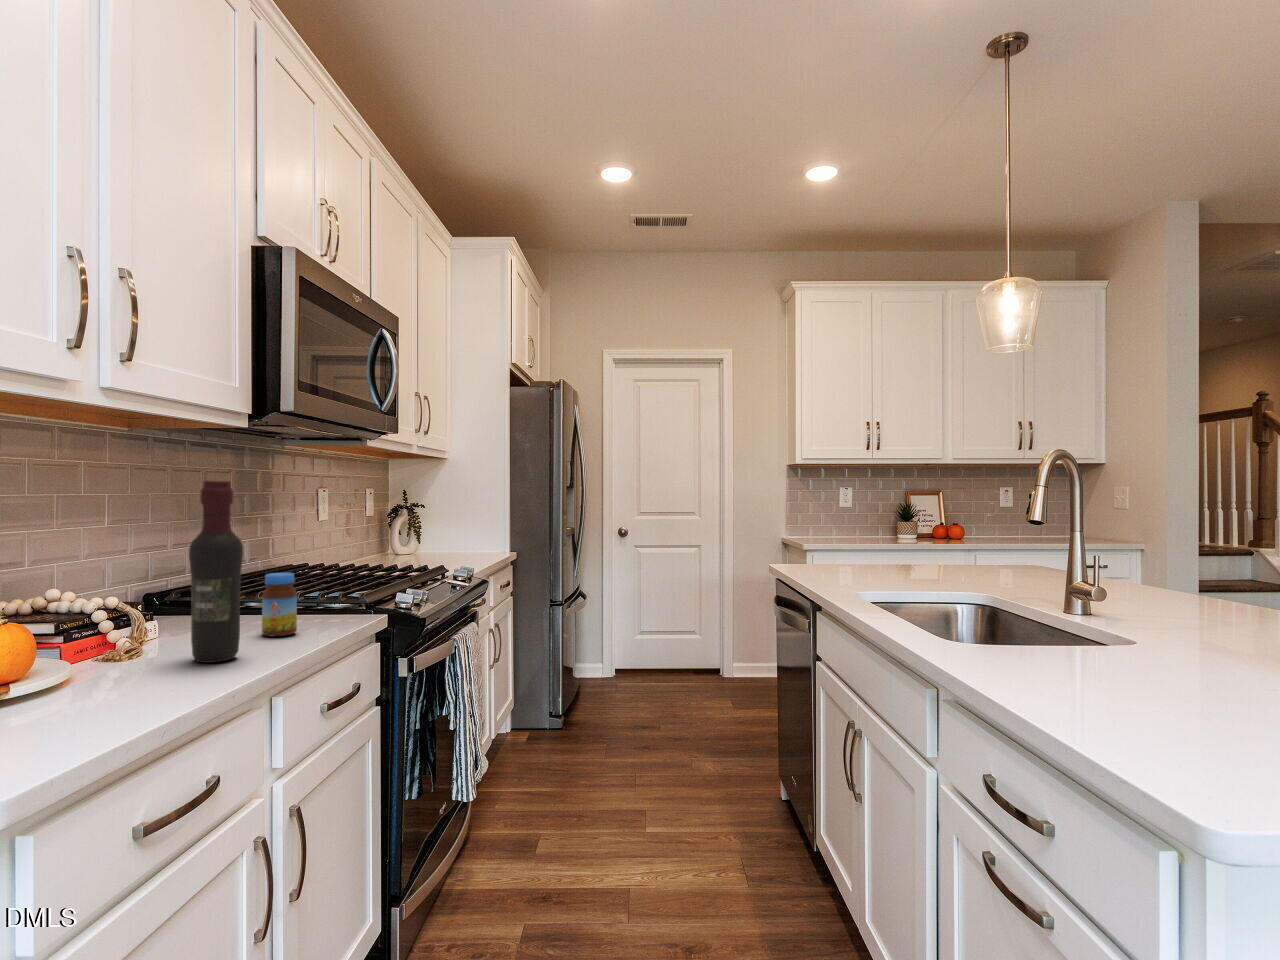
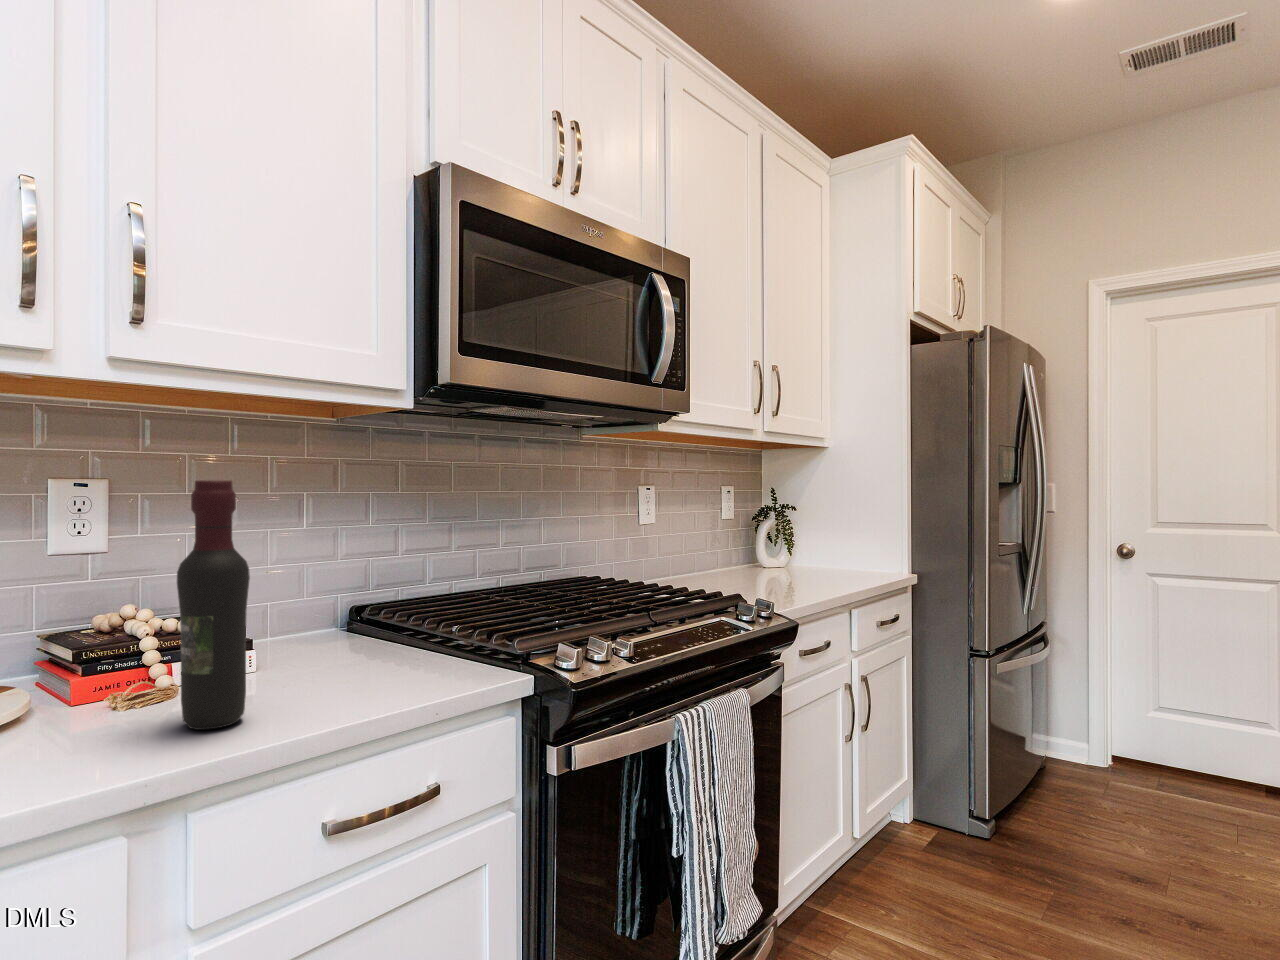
jar: present [262,573,297,637] -> none [344,604,389,693]

